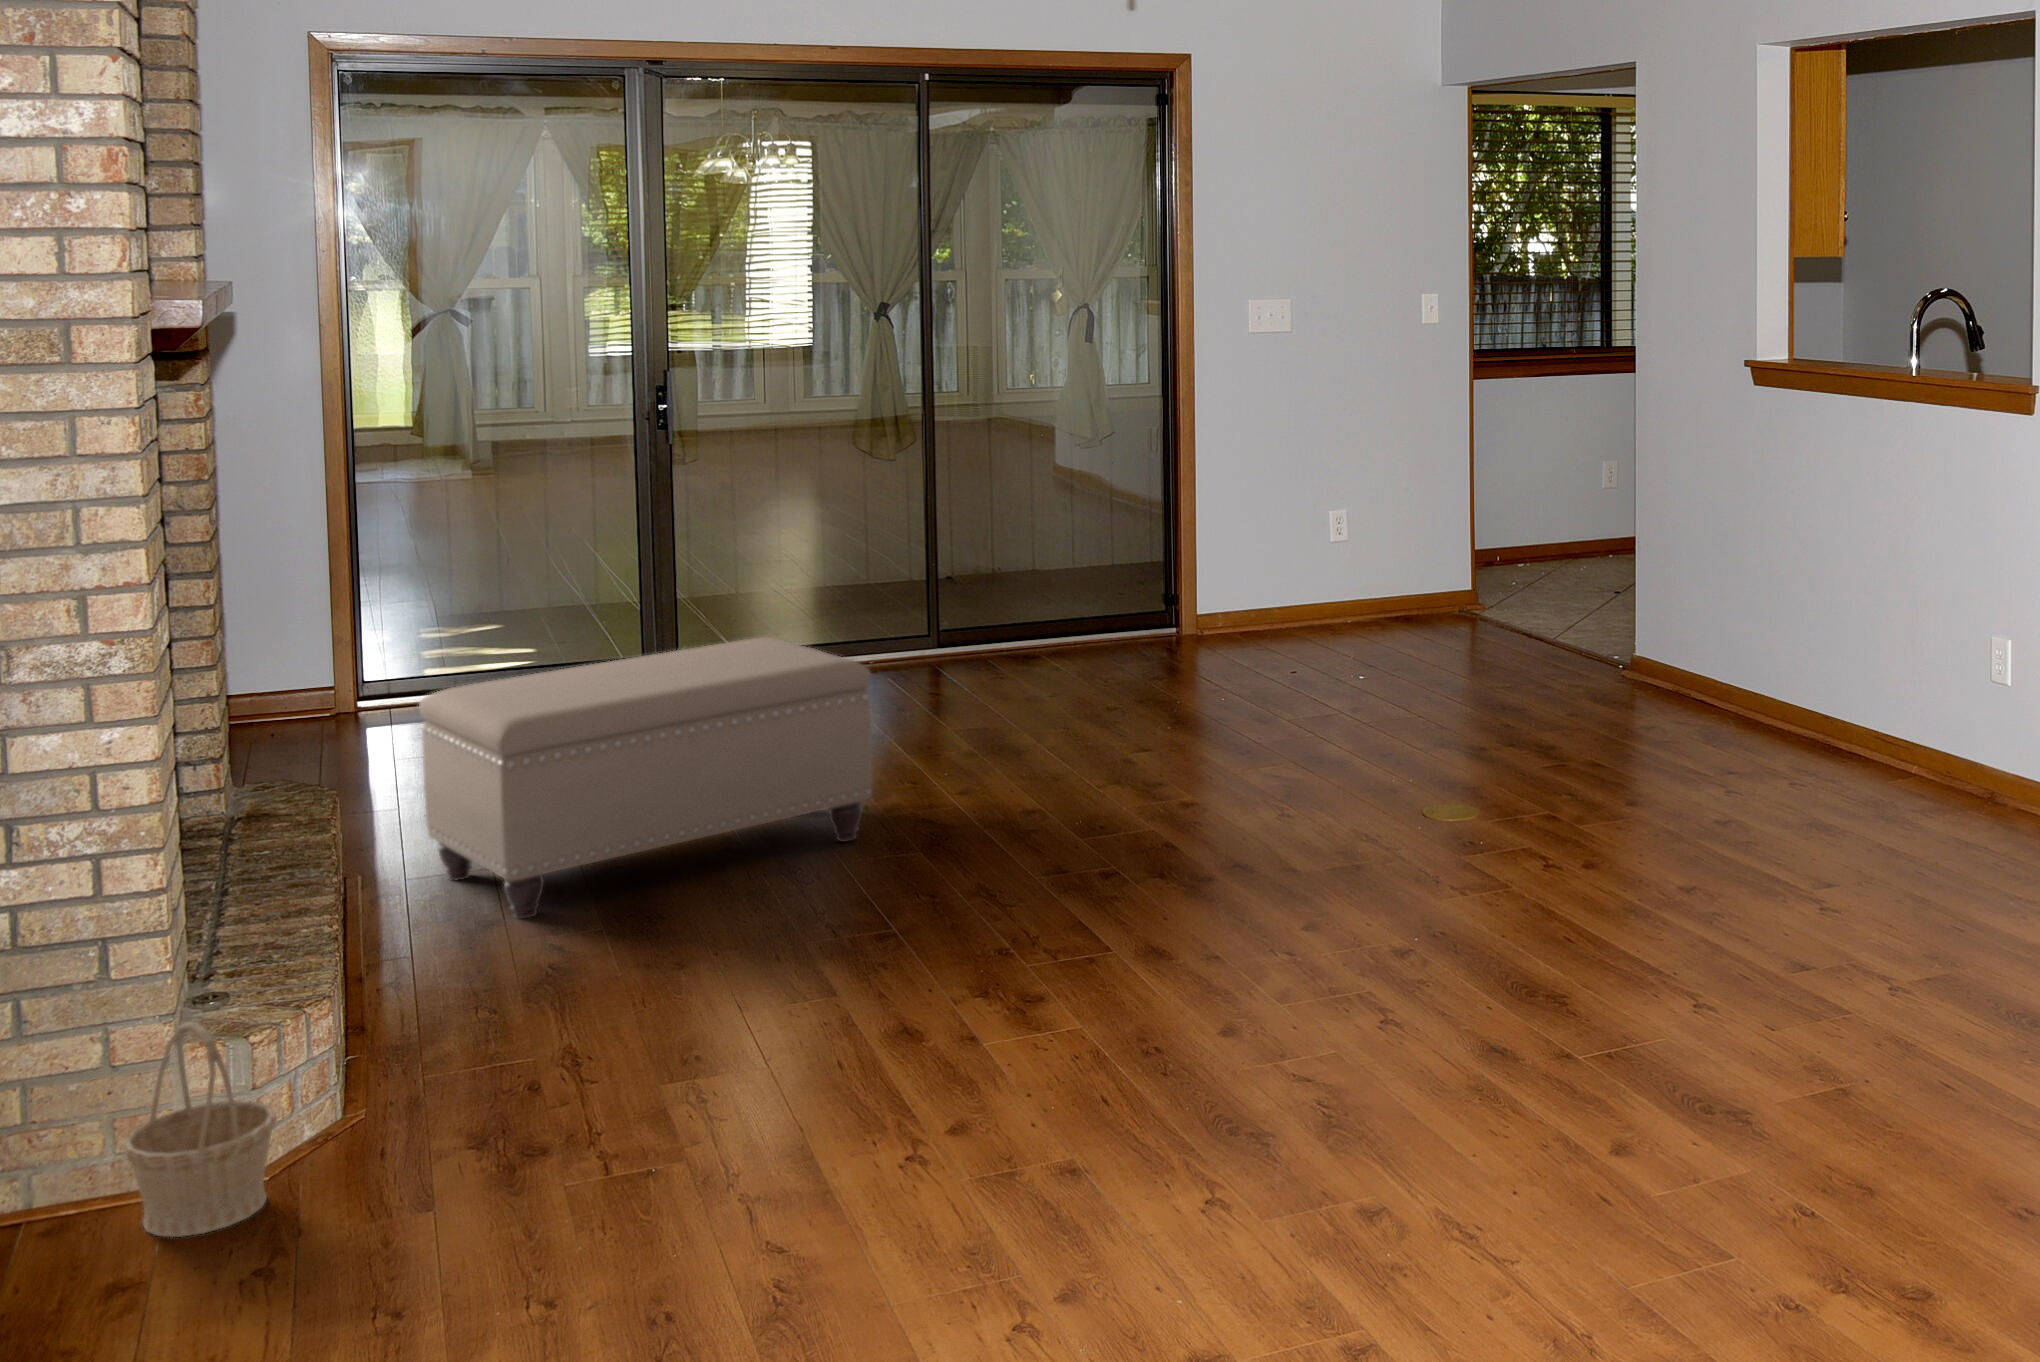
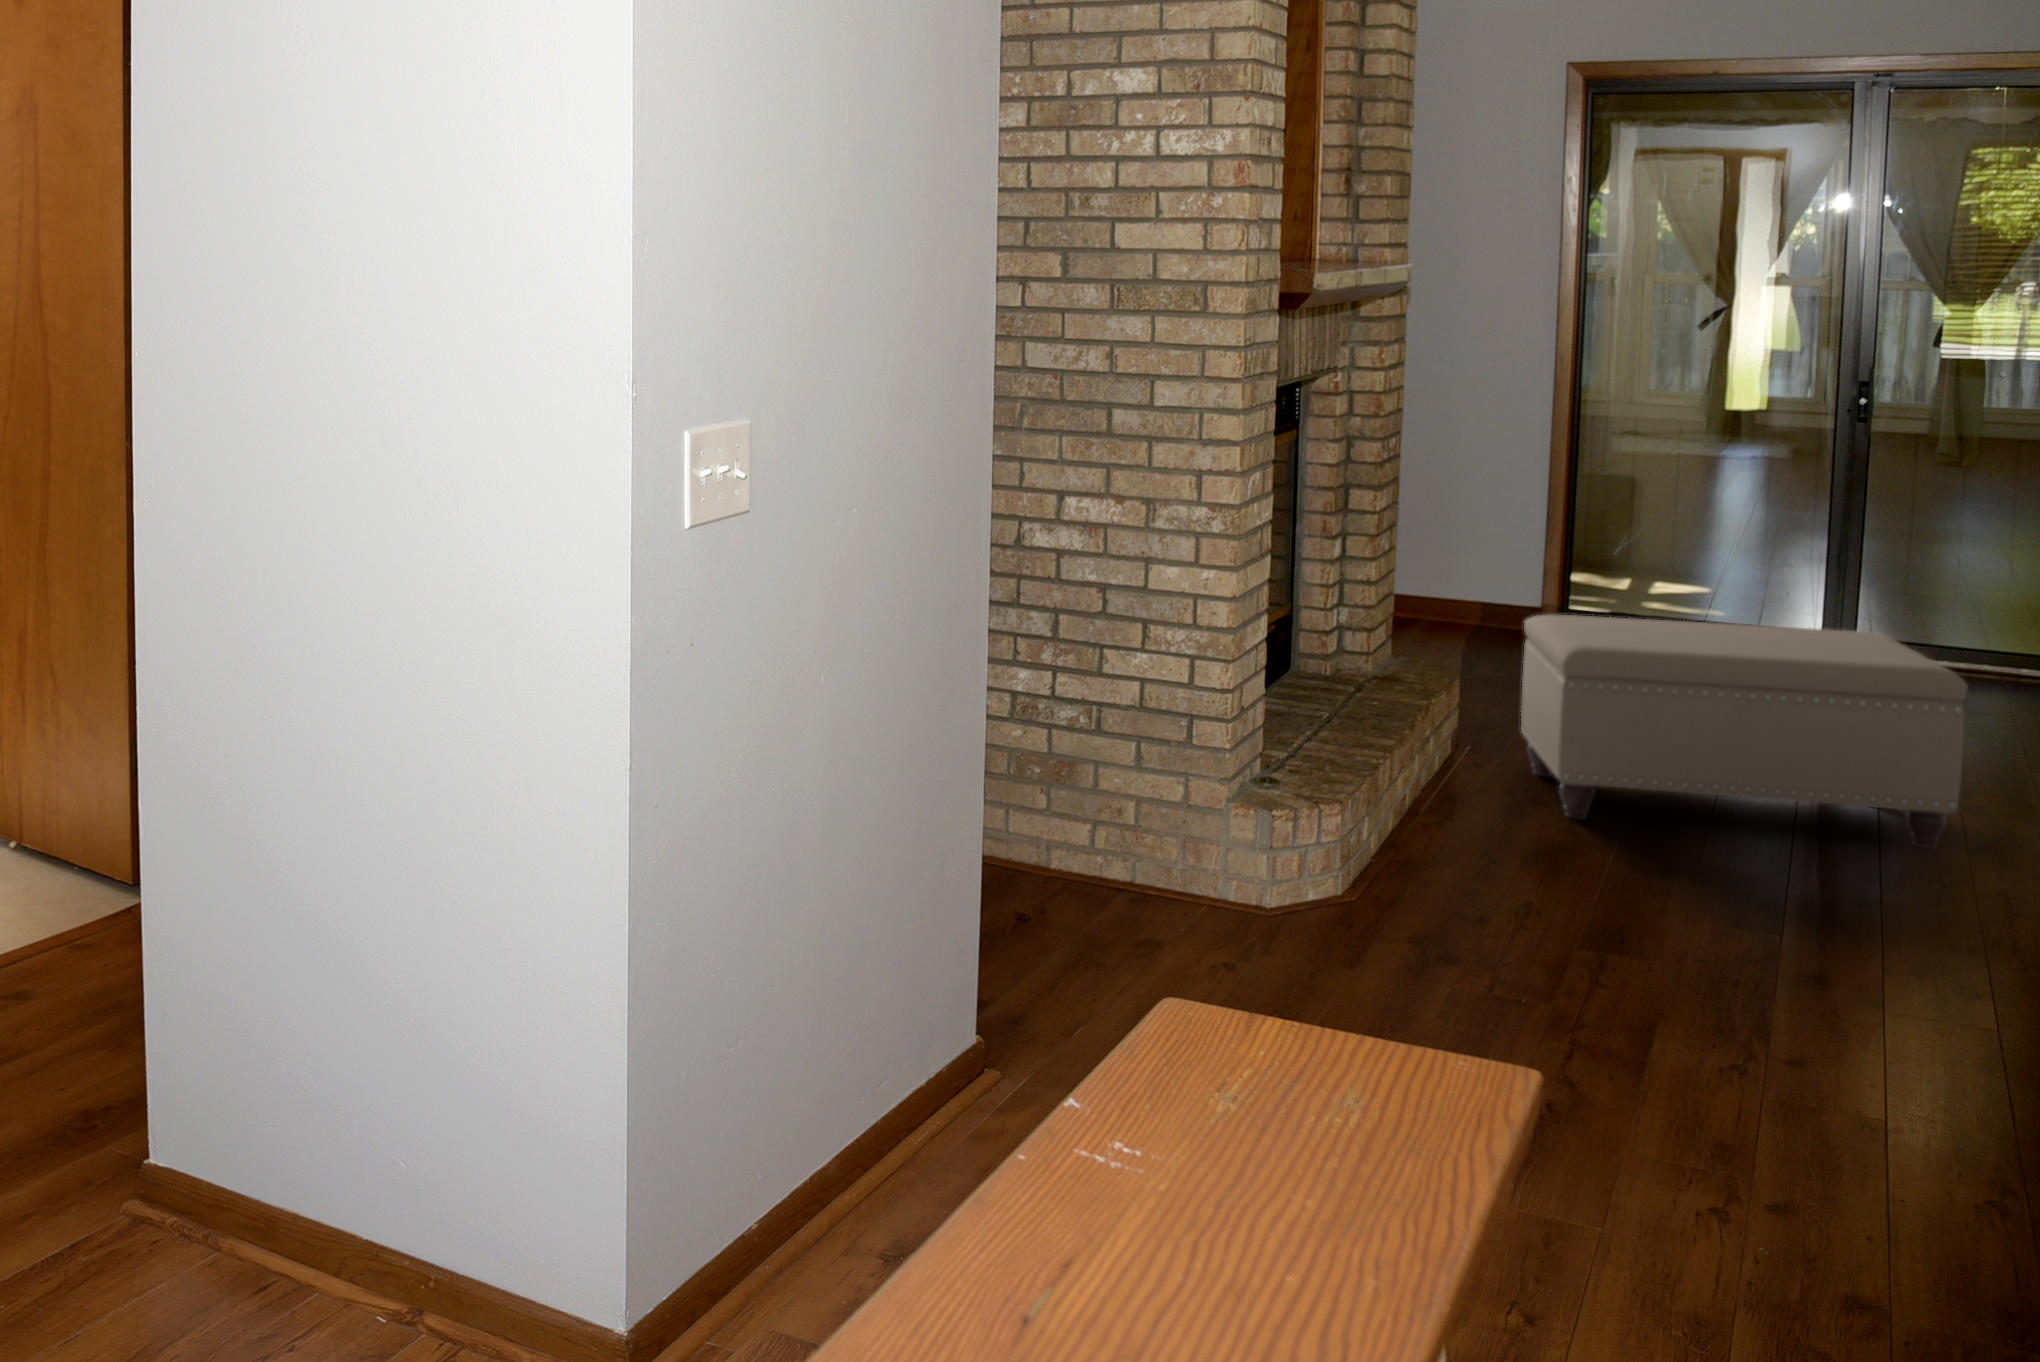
basket: present [123,1022,277,1237] -> none [1182,787,1281,938]

